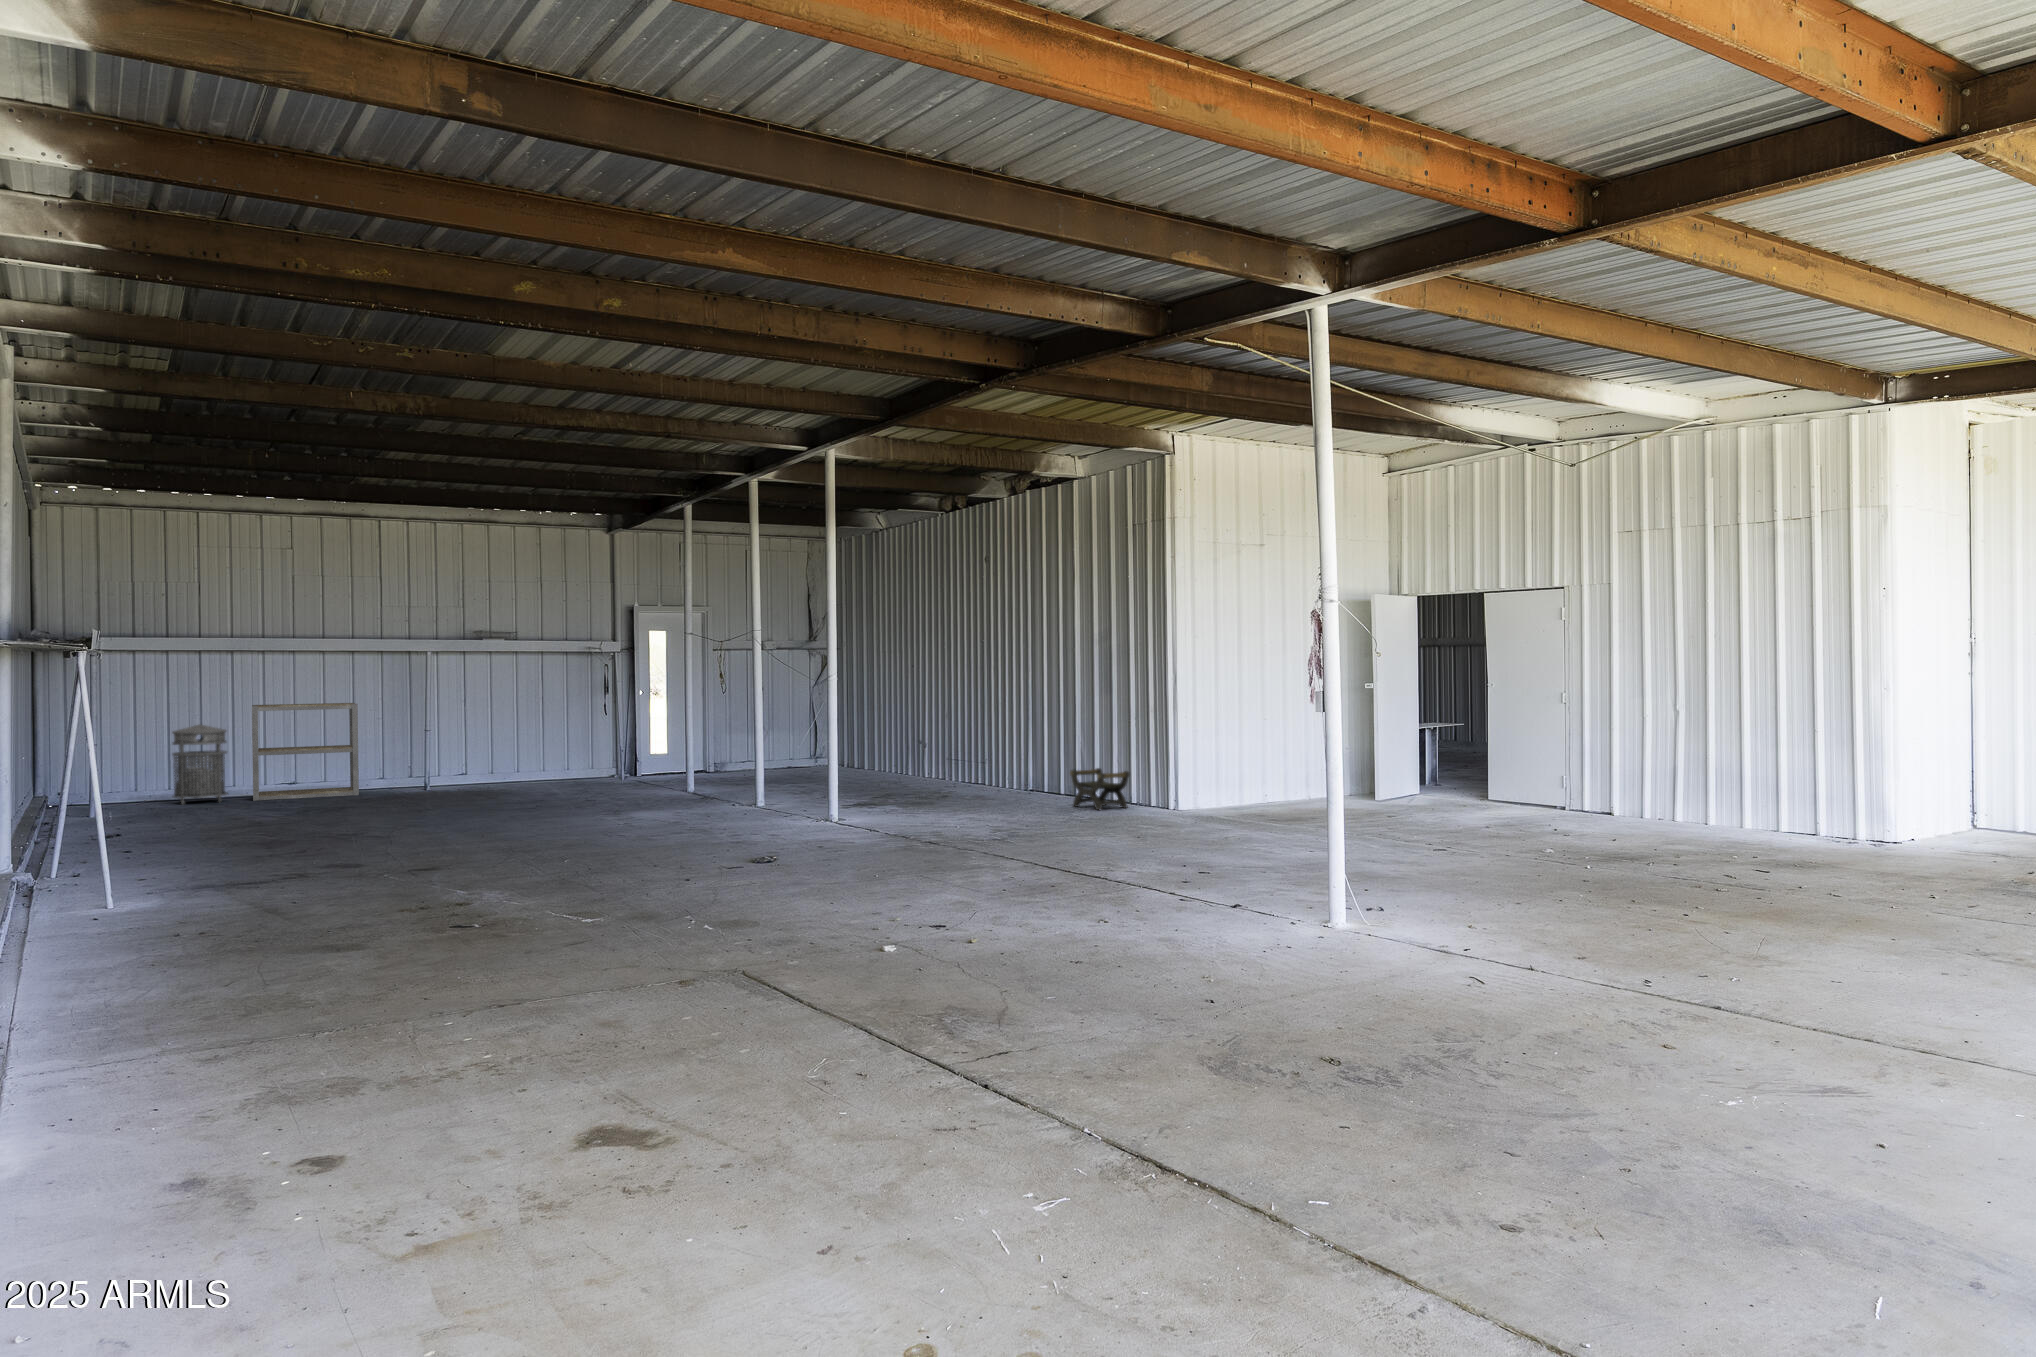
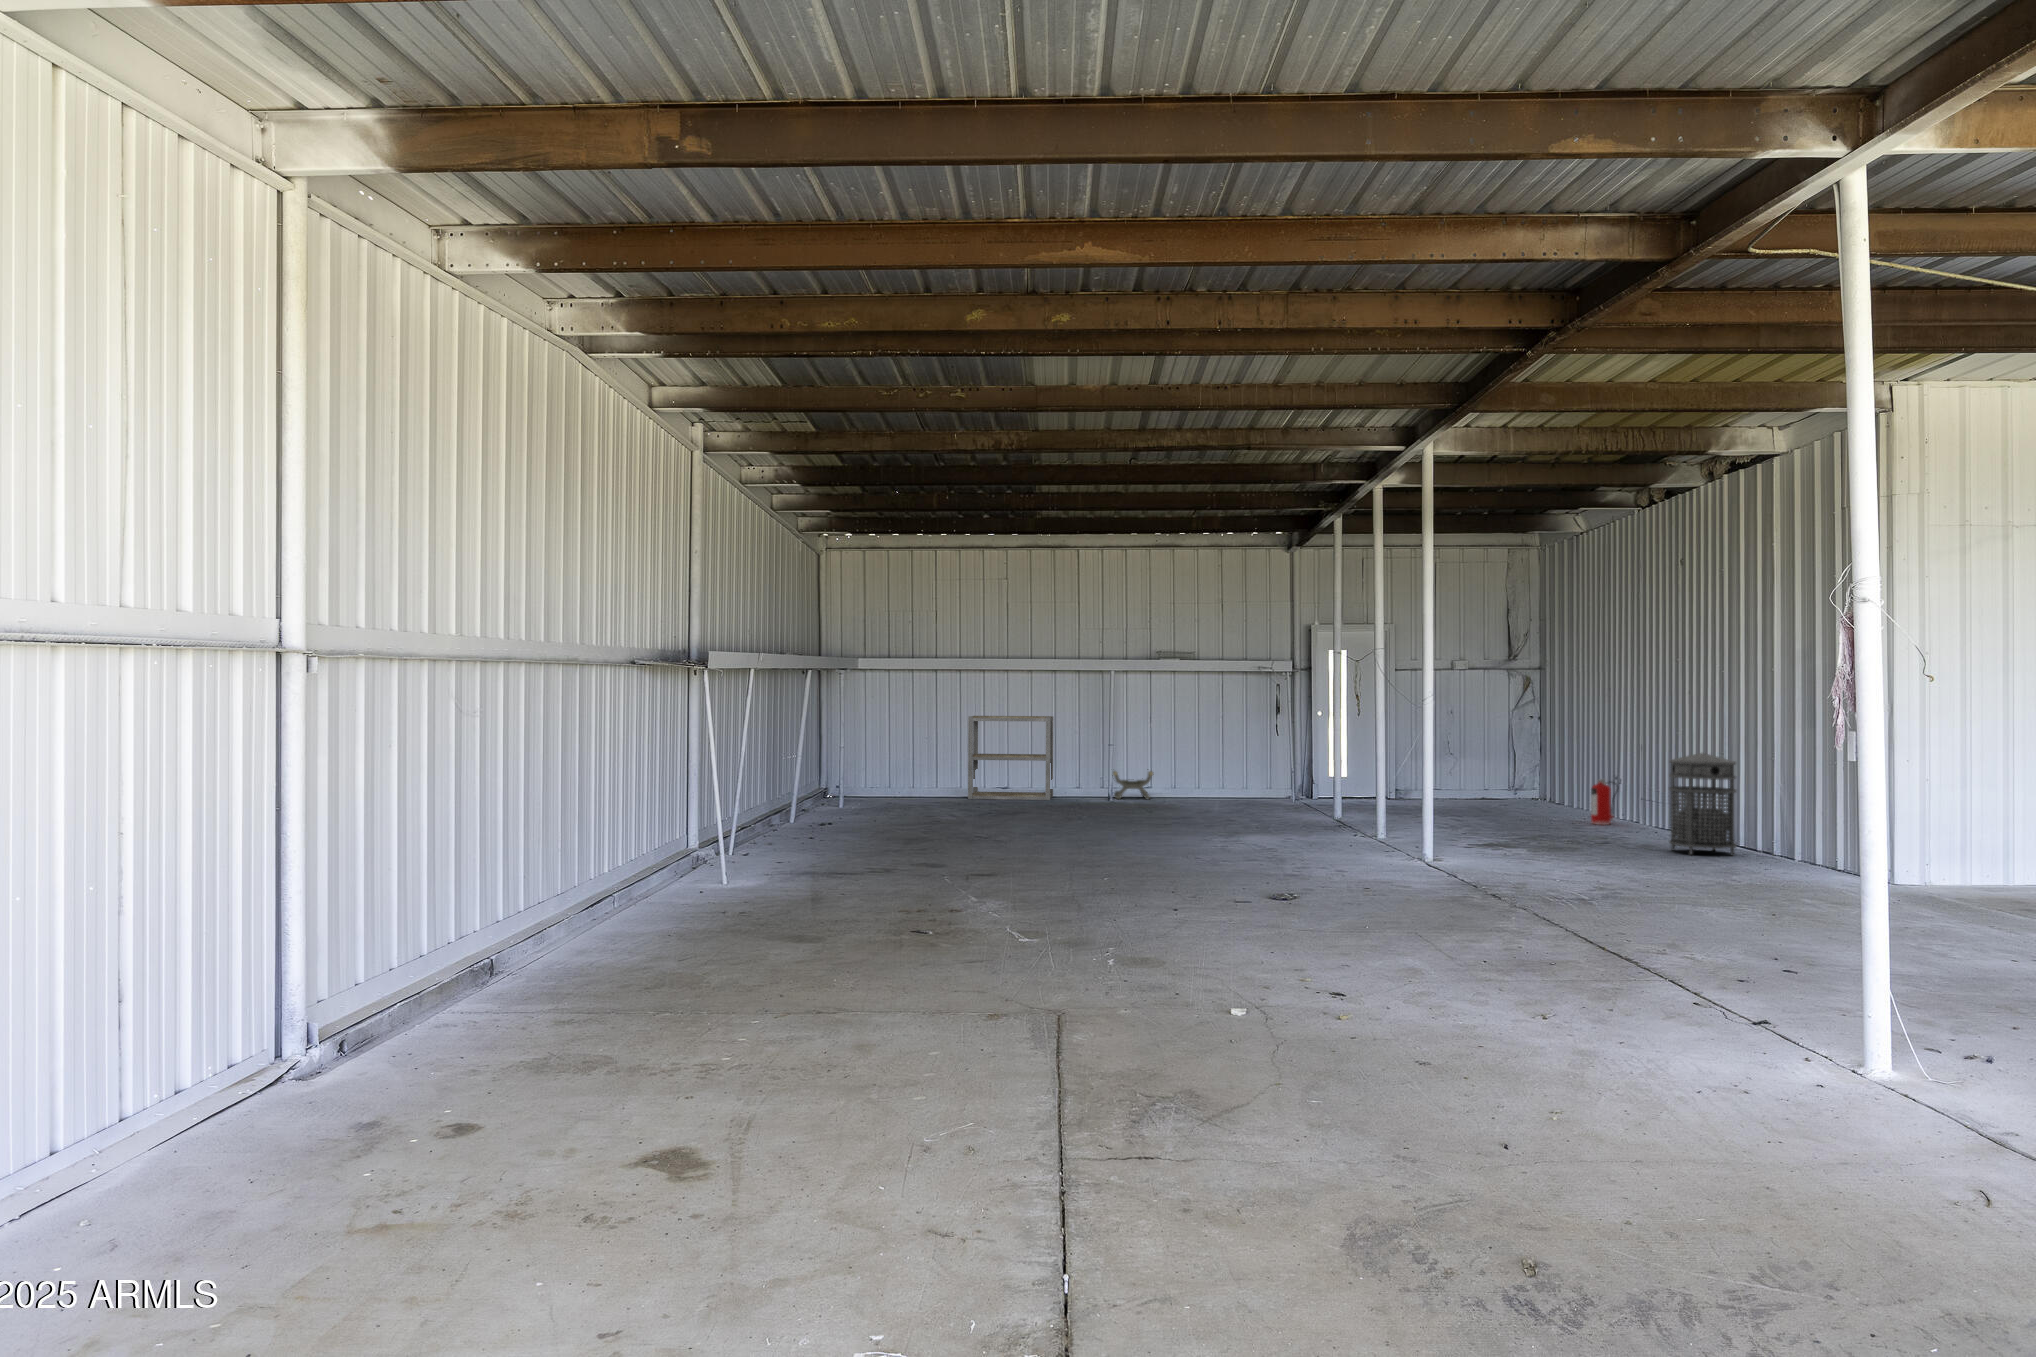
trash can: present [172,724,228,804] -> present [1669,753,1737,856]
fire extinguisher: none [907,742,927,781] -> present [1591,779,1617,825]
stool: present [1070,768,1130,810] -> present [1112,771,1154,799]

